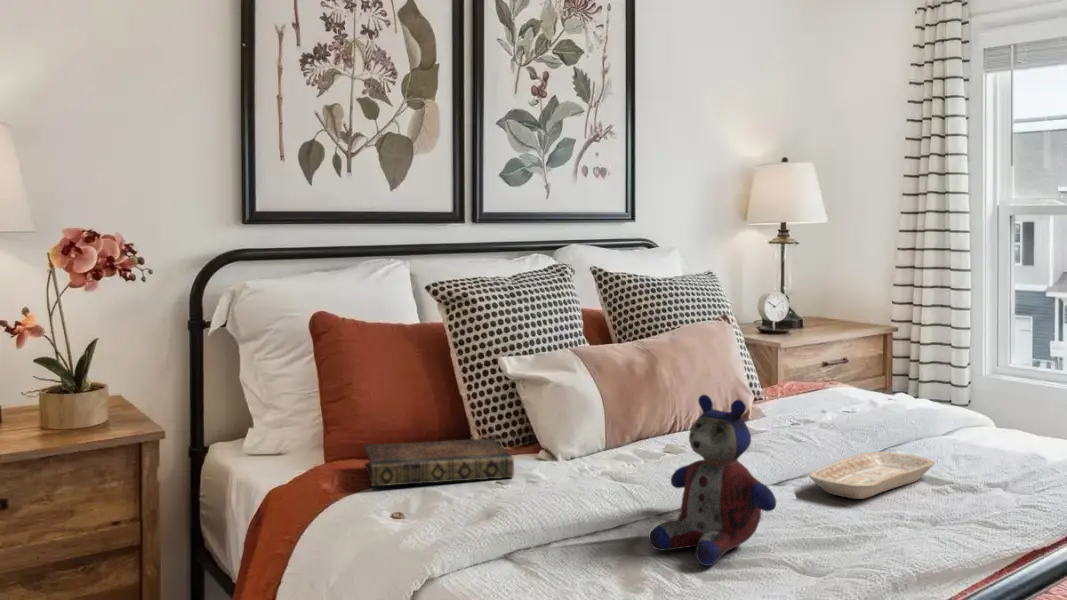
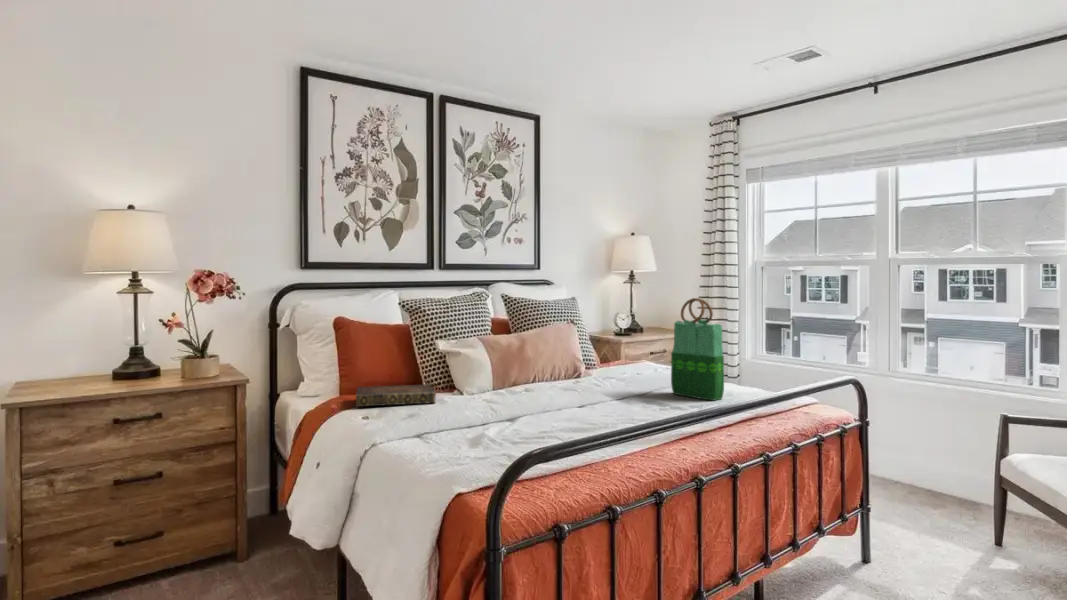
tote bag: none [923,282,1032,470] -> present [671,298,724,401]
stuffed bear: present [649,394,776,566] -> none [492,353,556,439]
tray: present [809,452,935,499] -> none [595,391,668,413]

